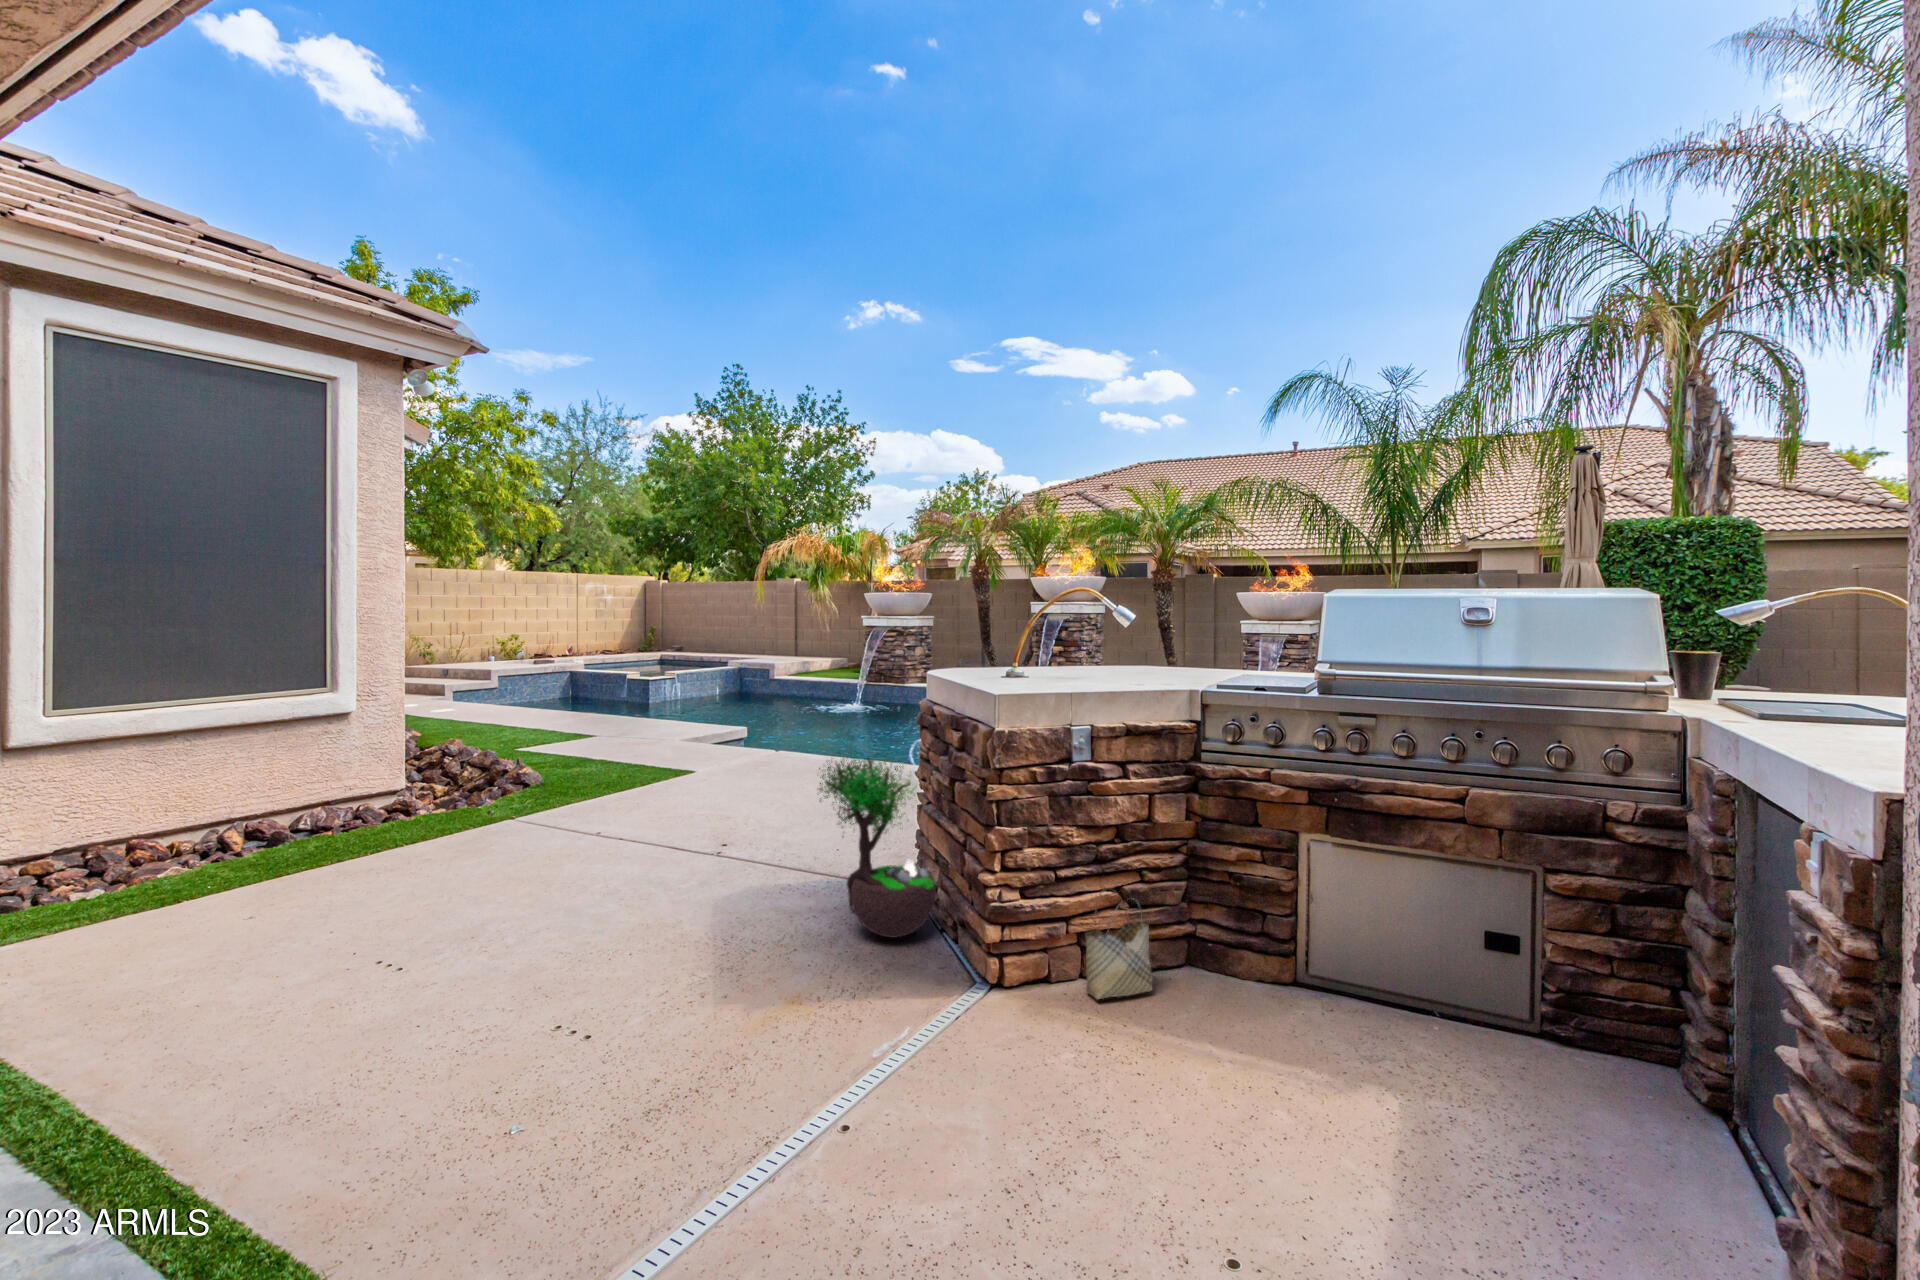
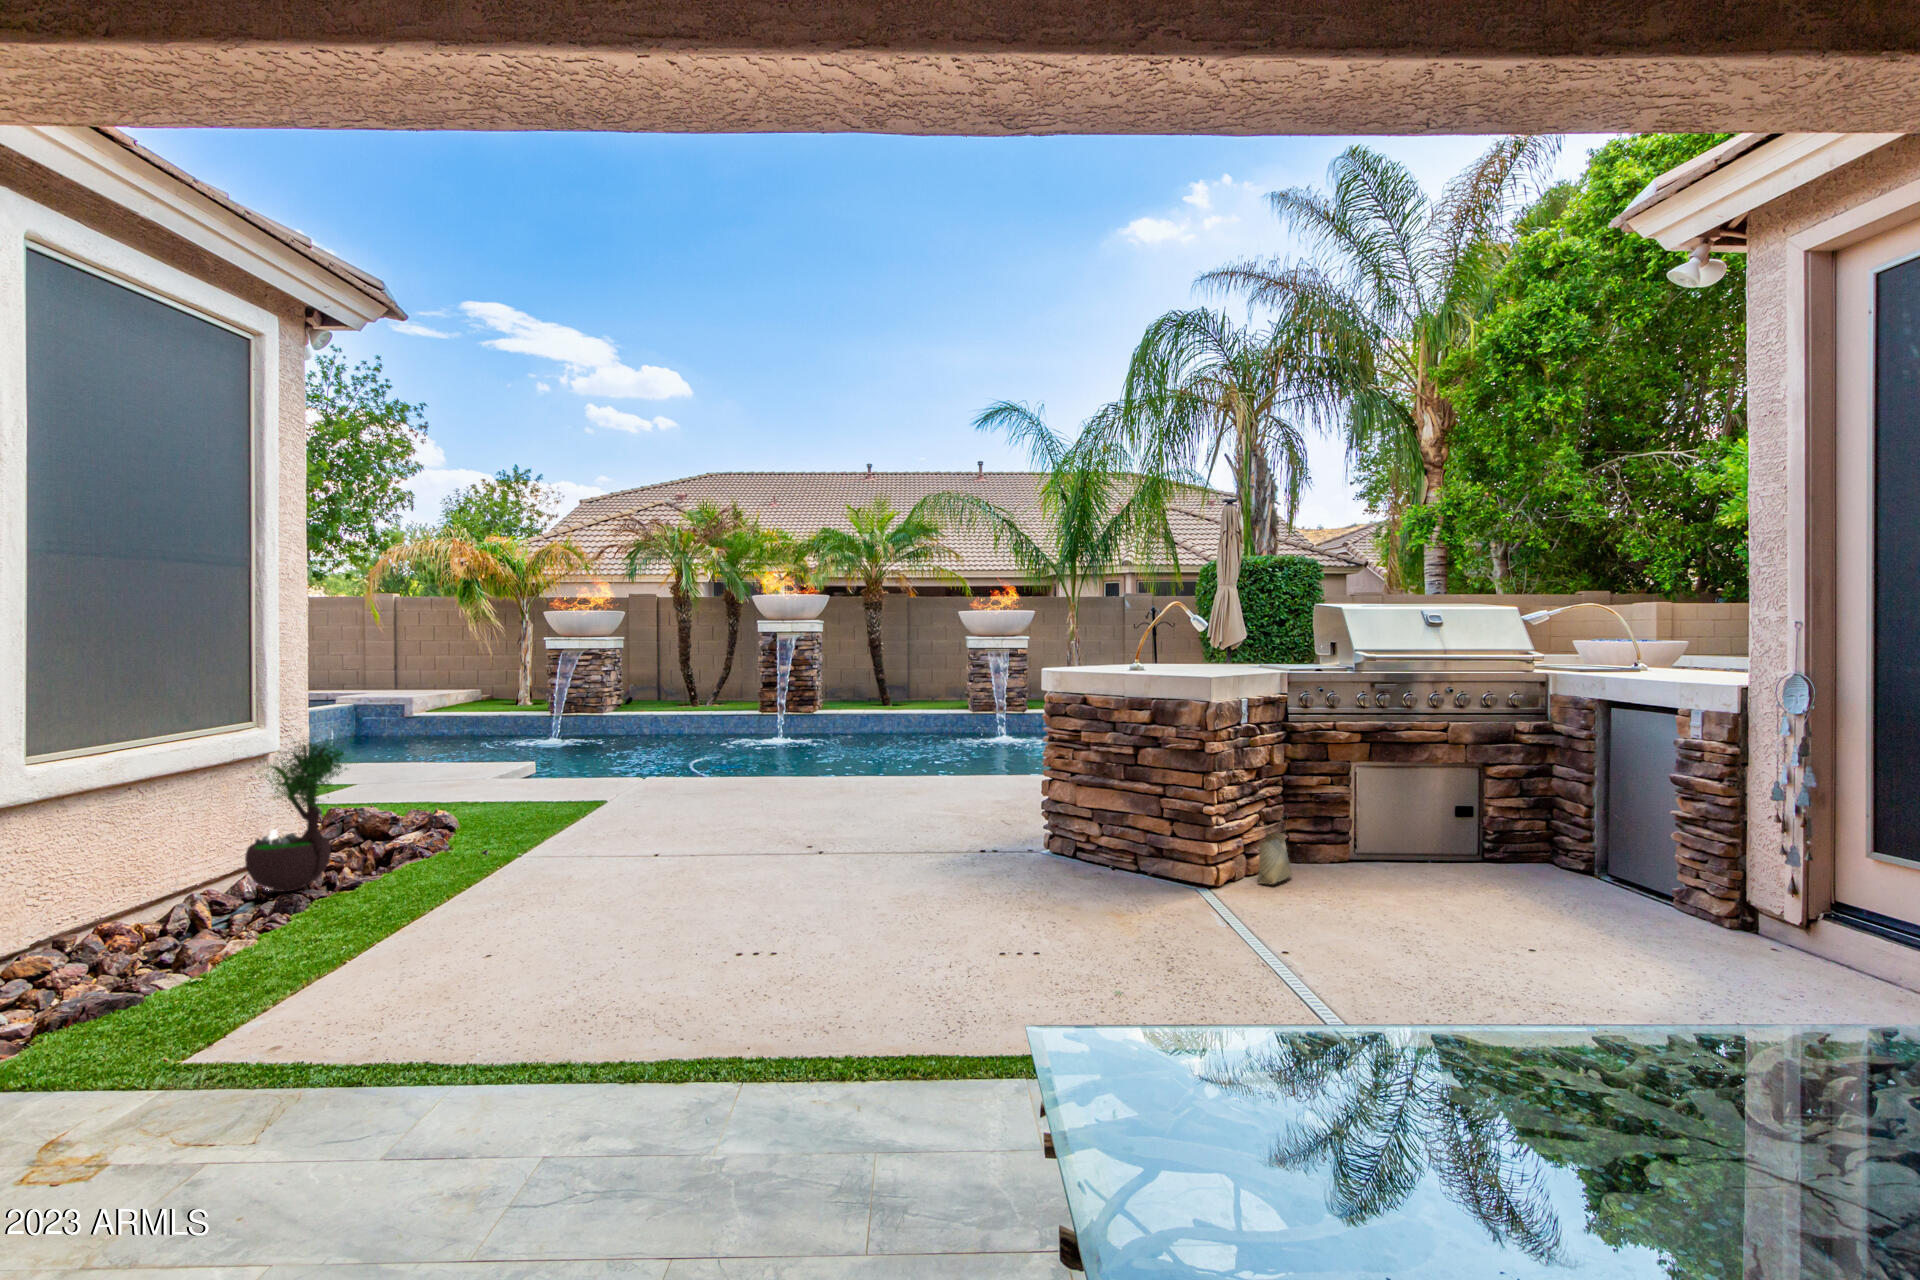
potted tree: present [819,748,936,938] -> present [245,735,351,892]

